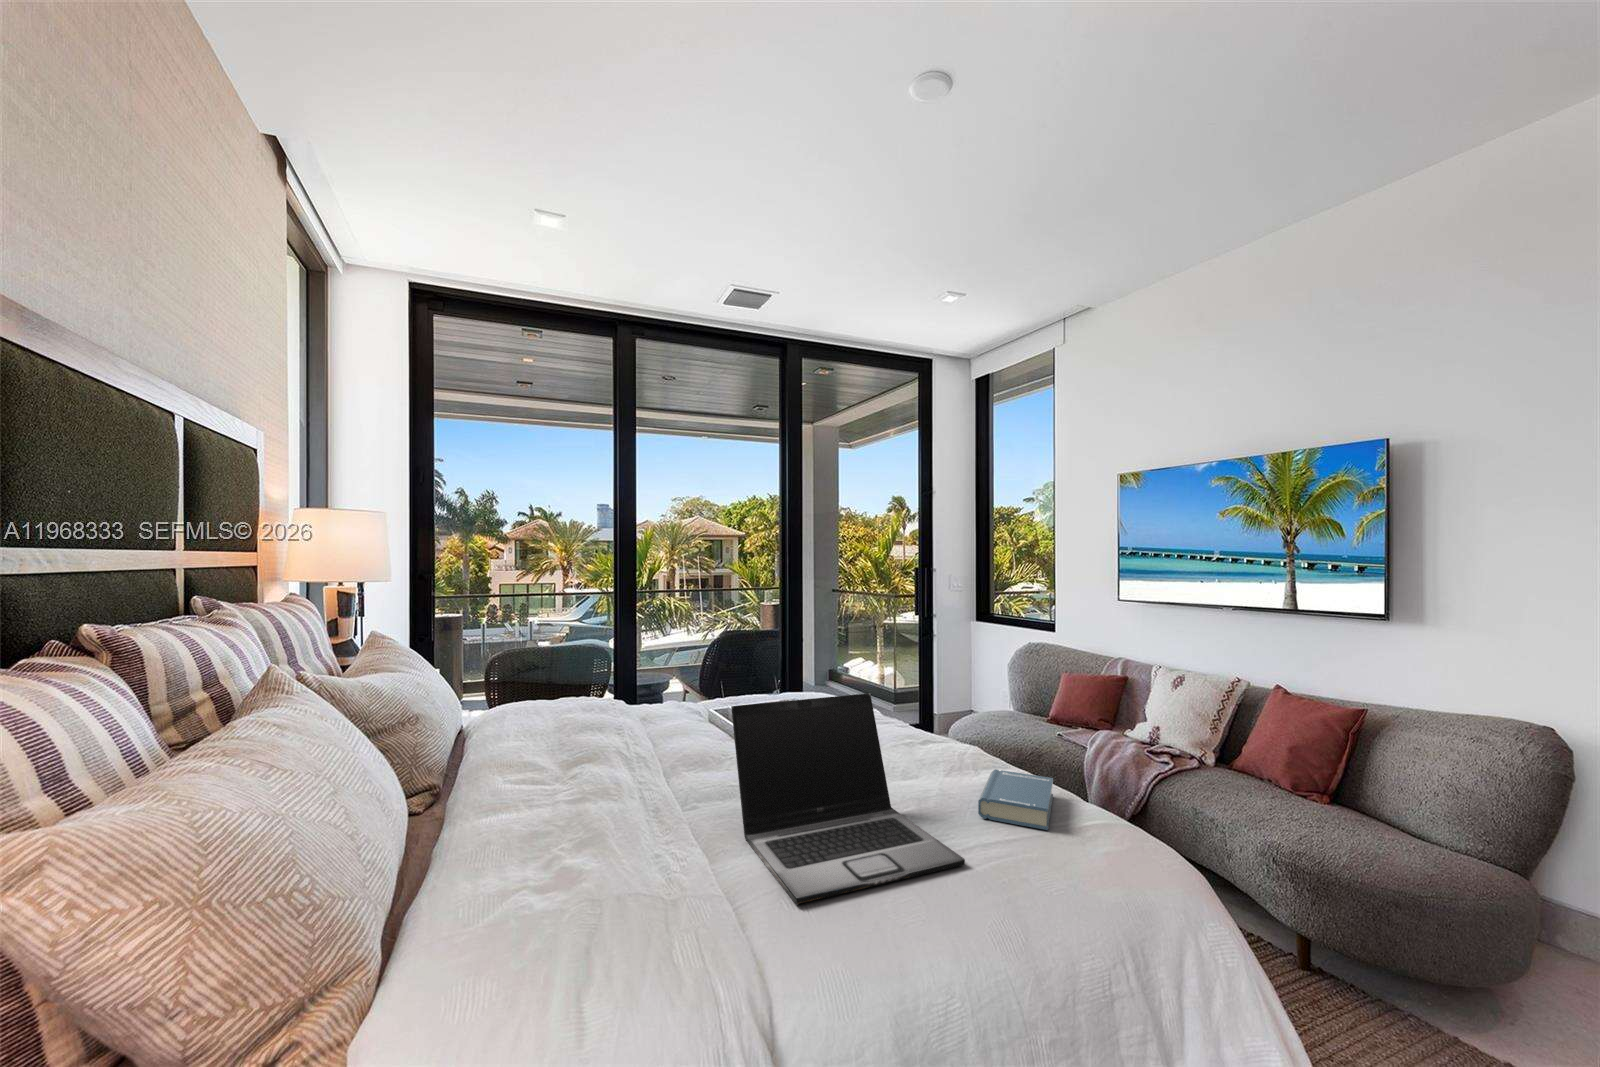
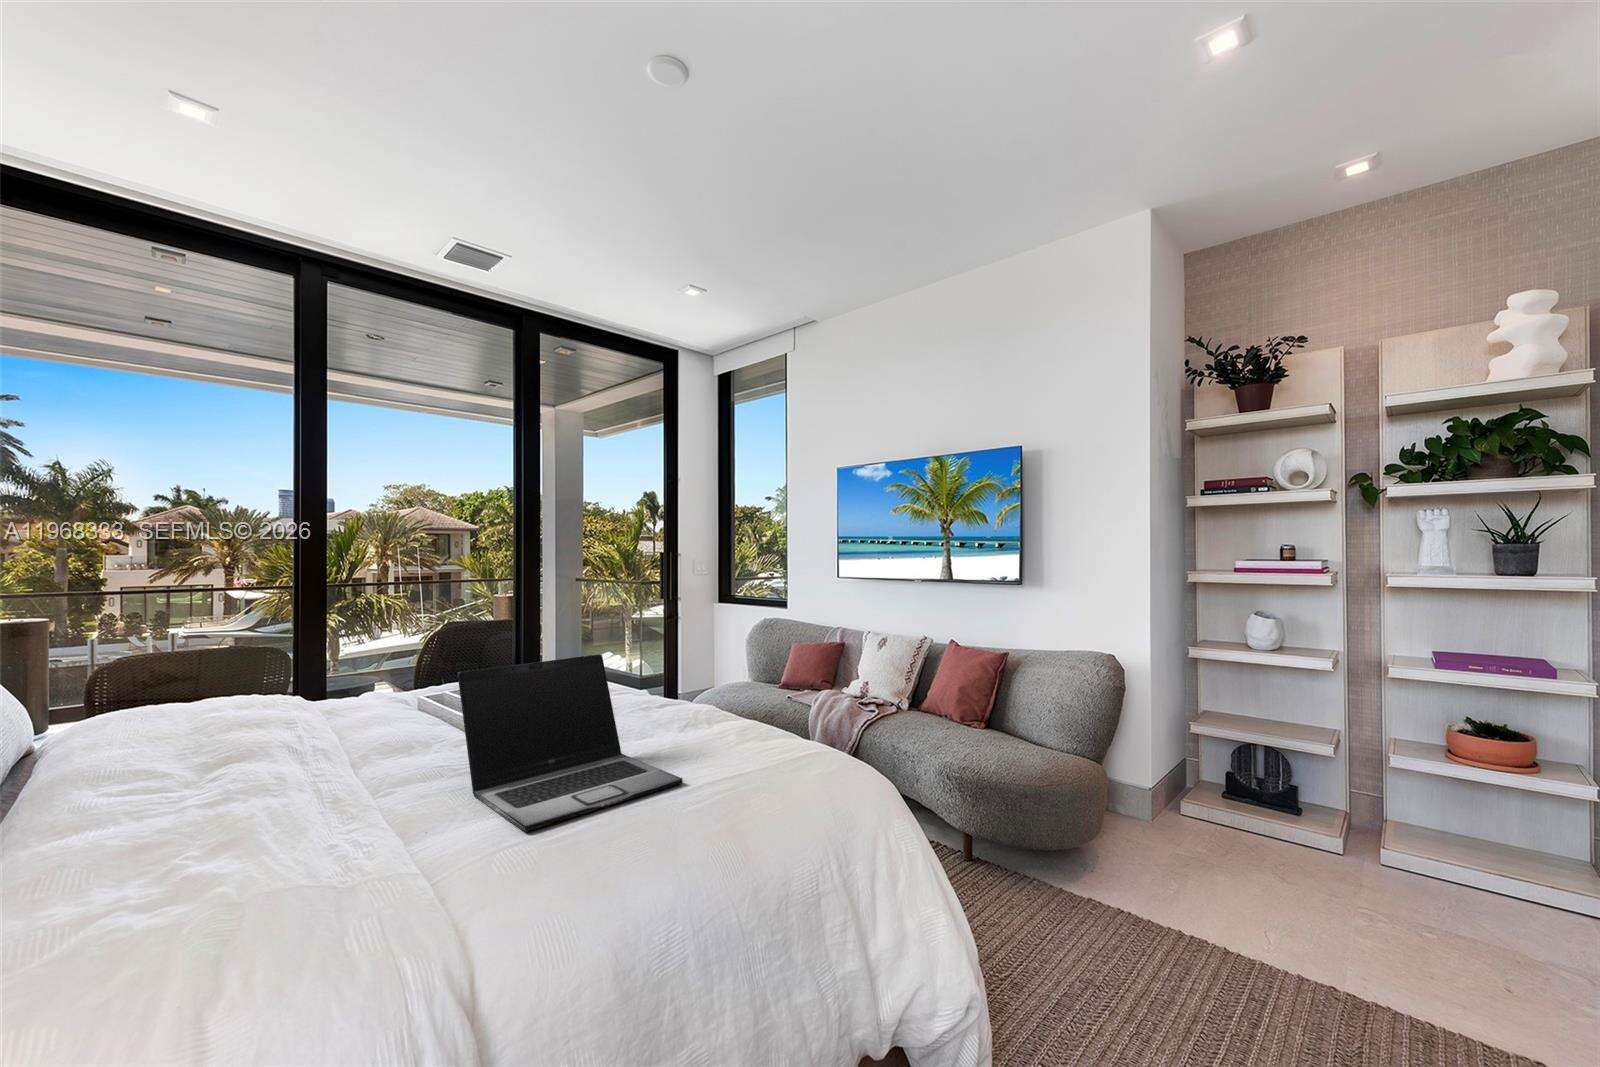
hardback book: present [978,769,1053,830] -> none [699,714,764,752]

